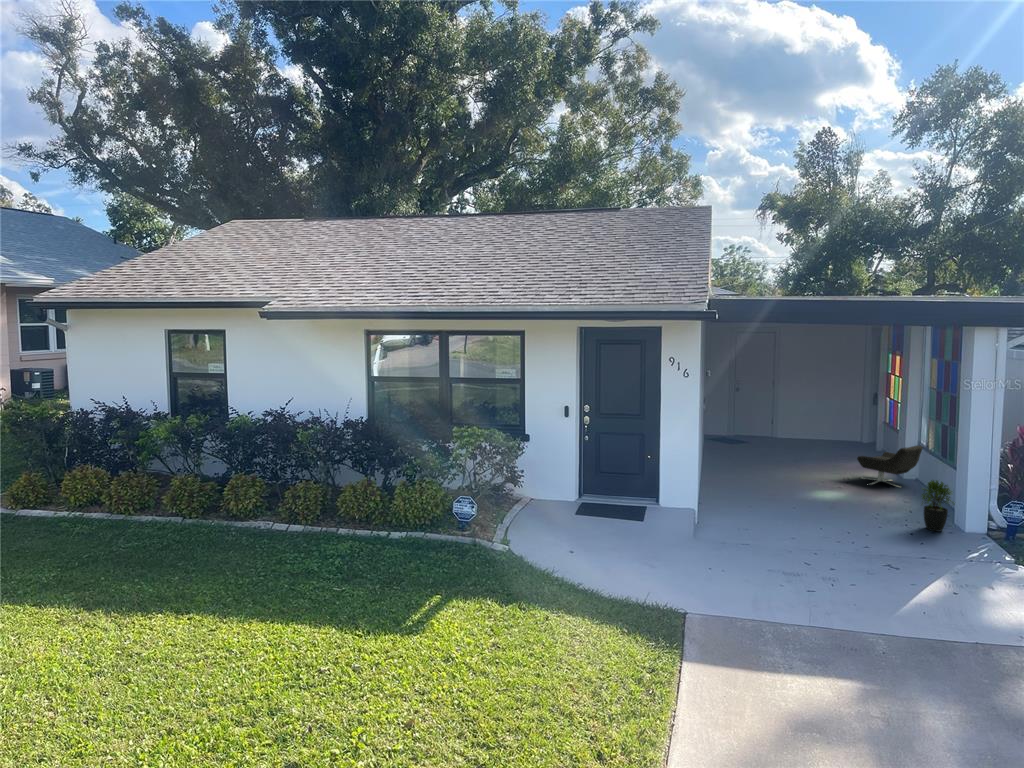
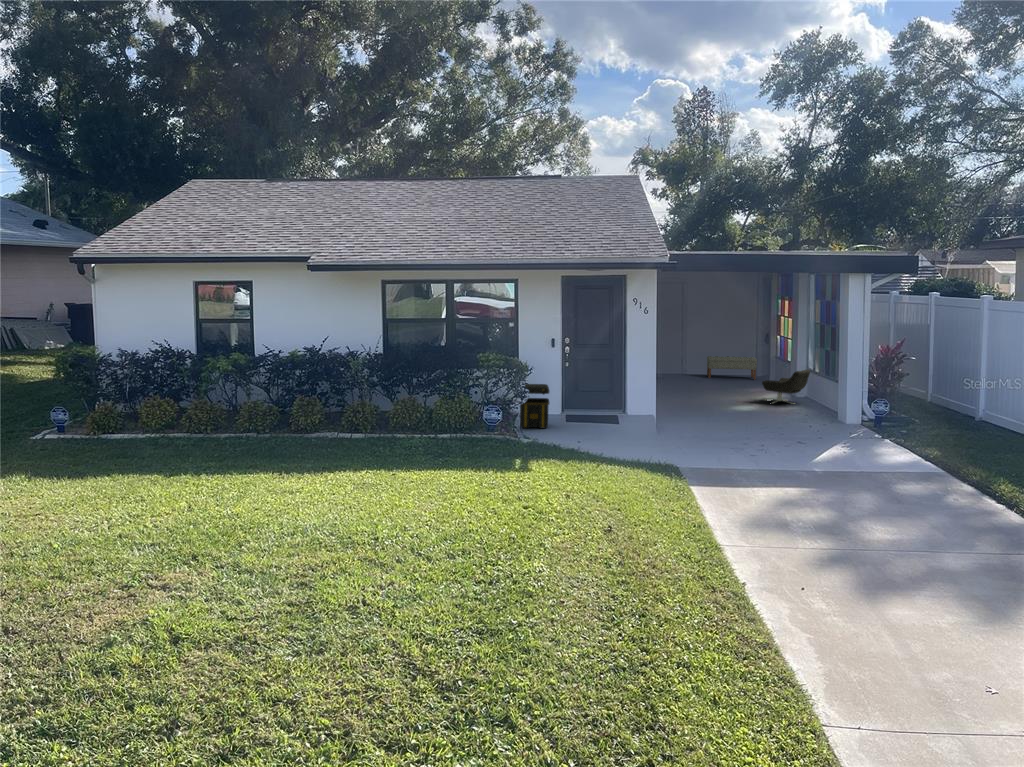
bench: none [804,415,864,444] -> present [707,356,757,380]
toolbox: none [518,459,559,516] -> present [520,384,549,428]
potted plant: present [922,480,955,532] -> none [814,386,840,425]

